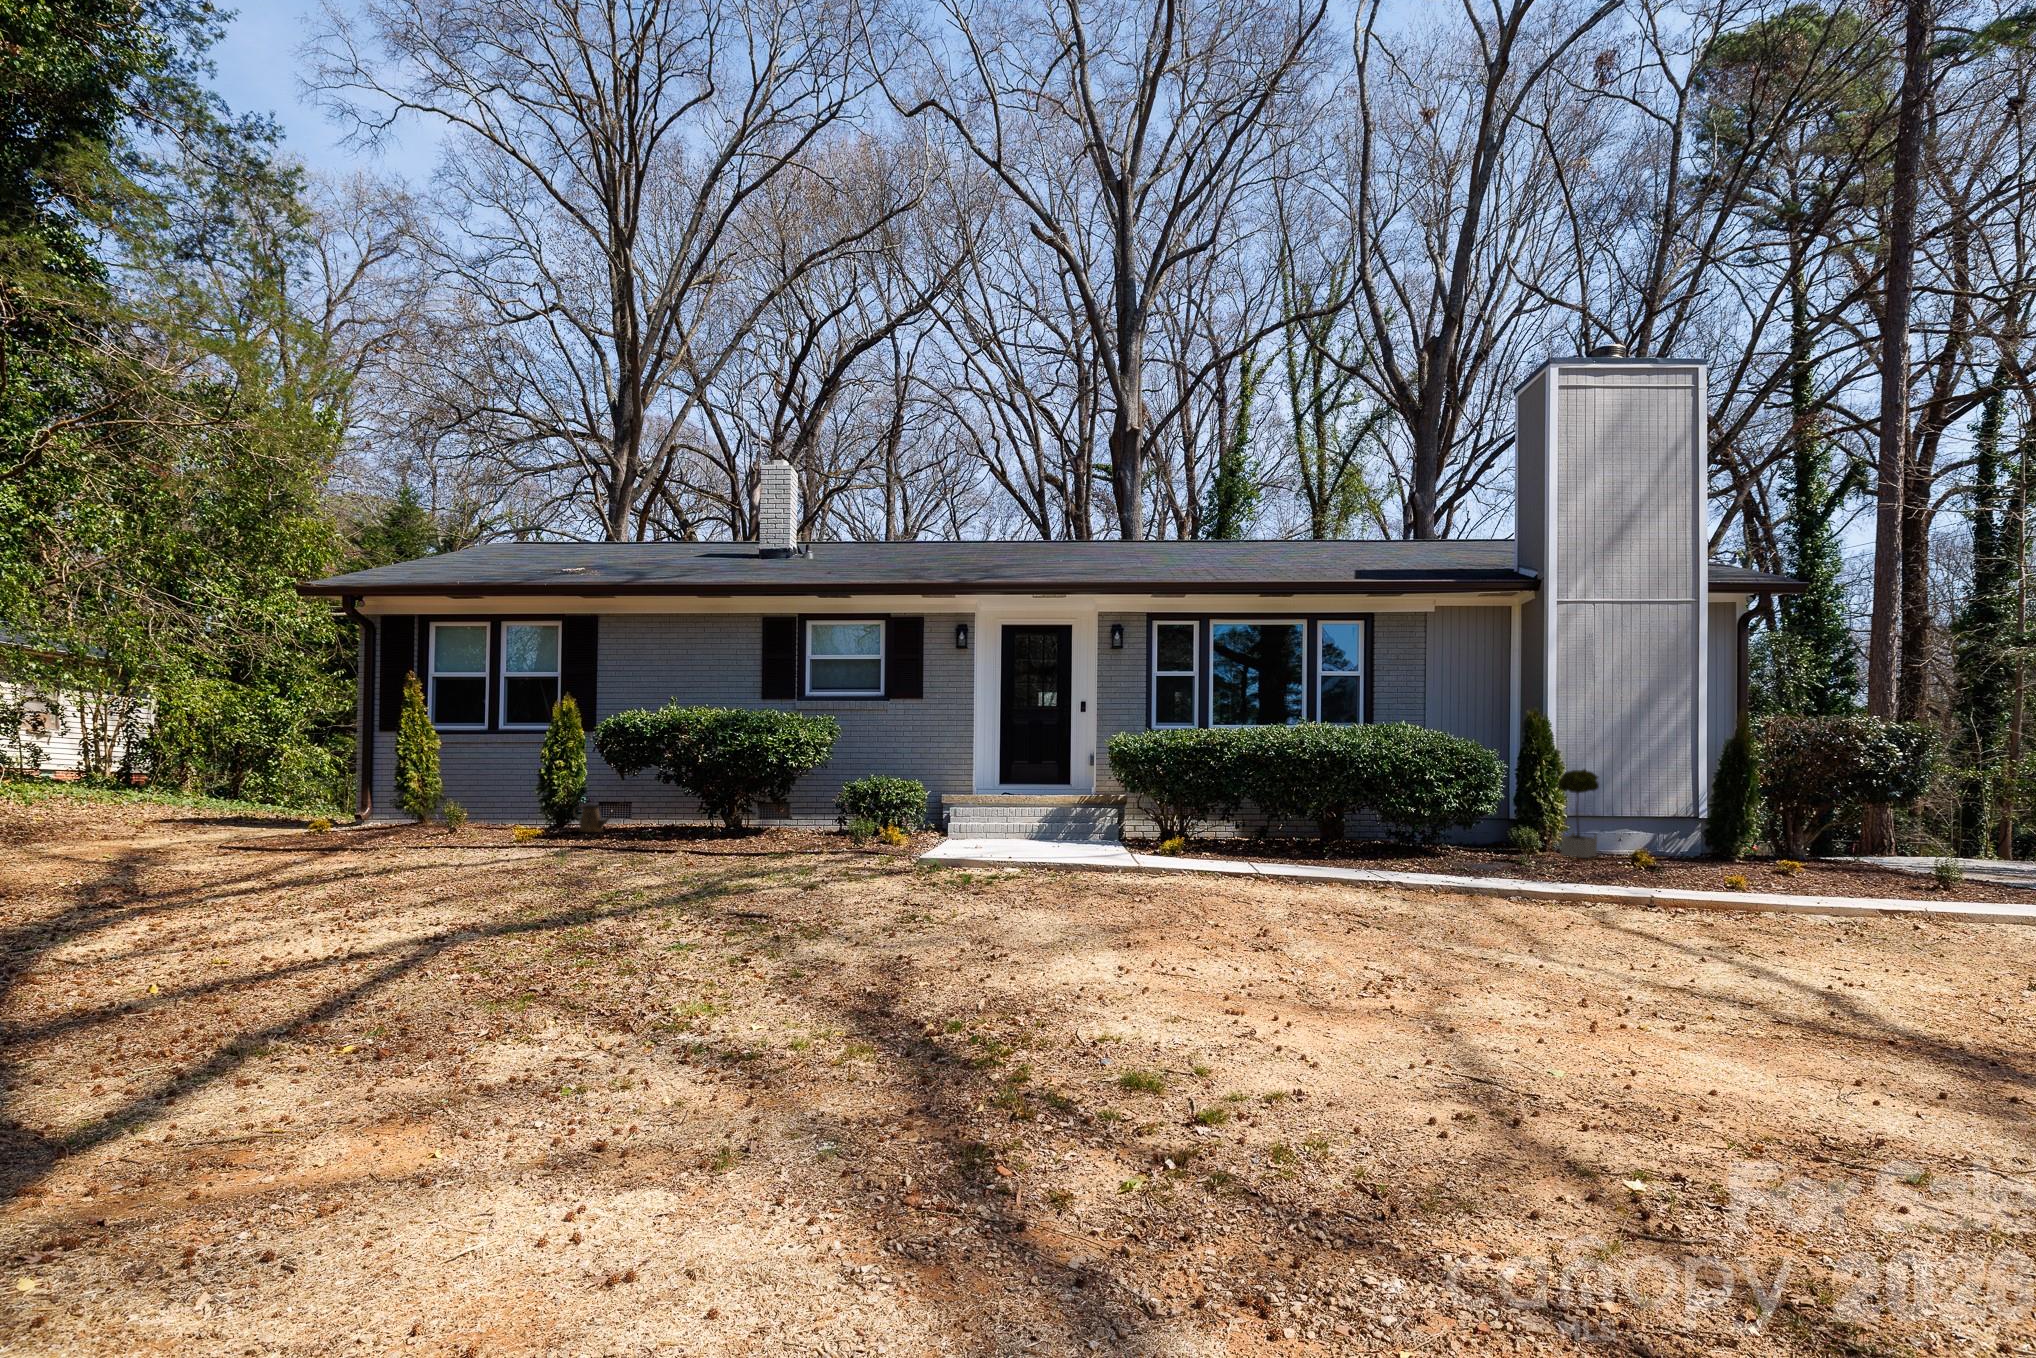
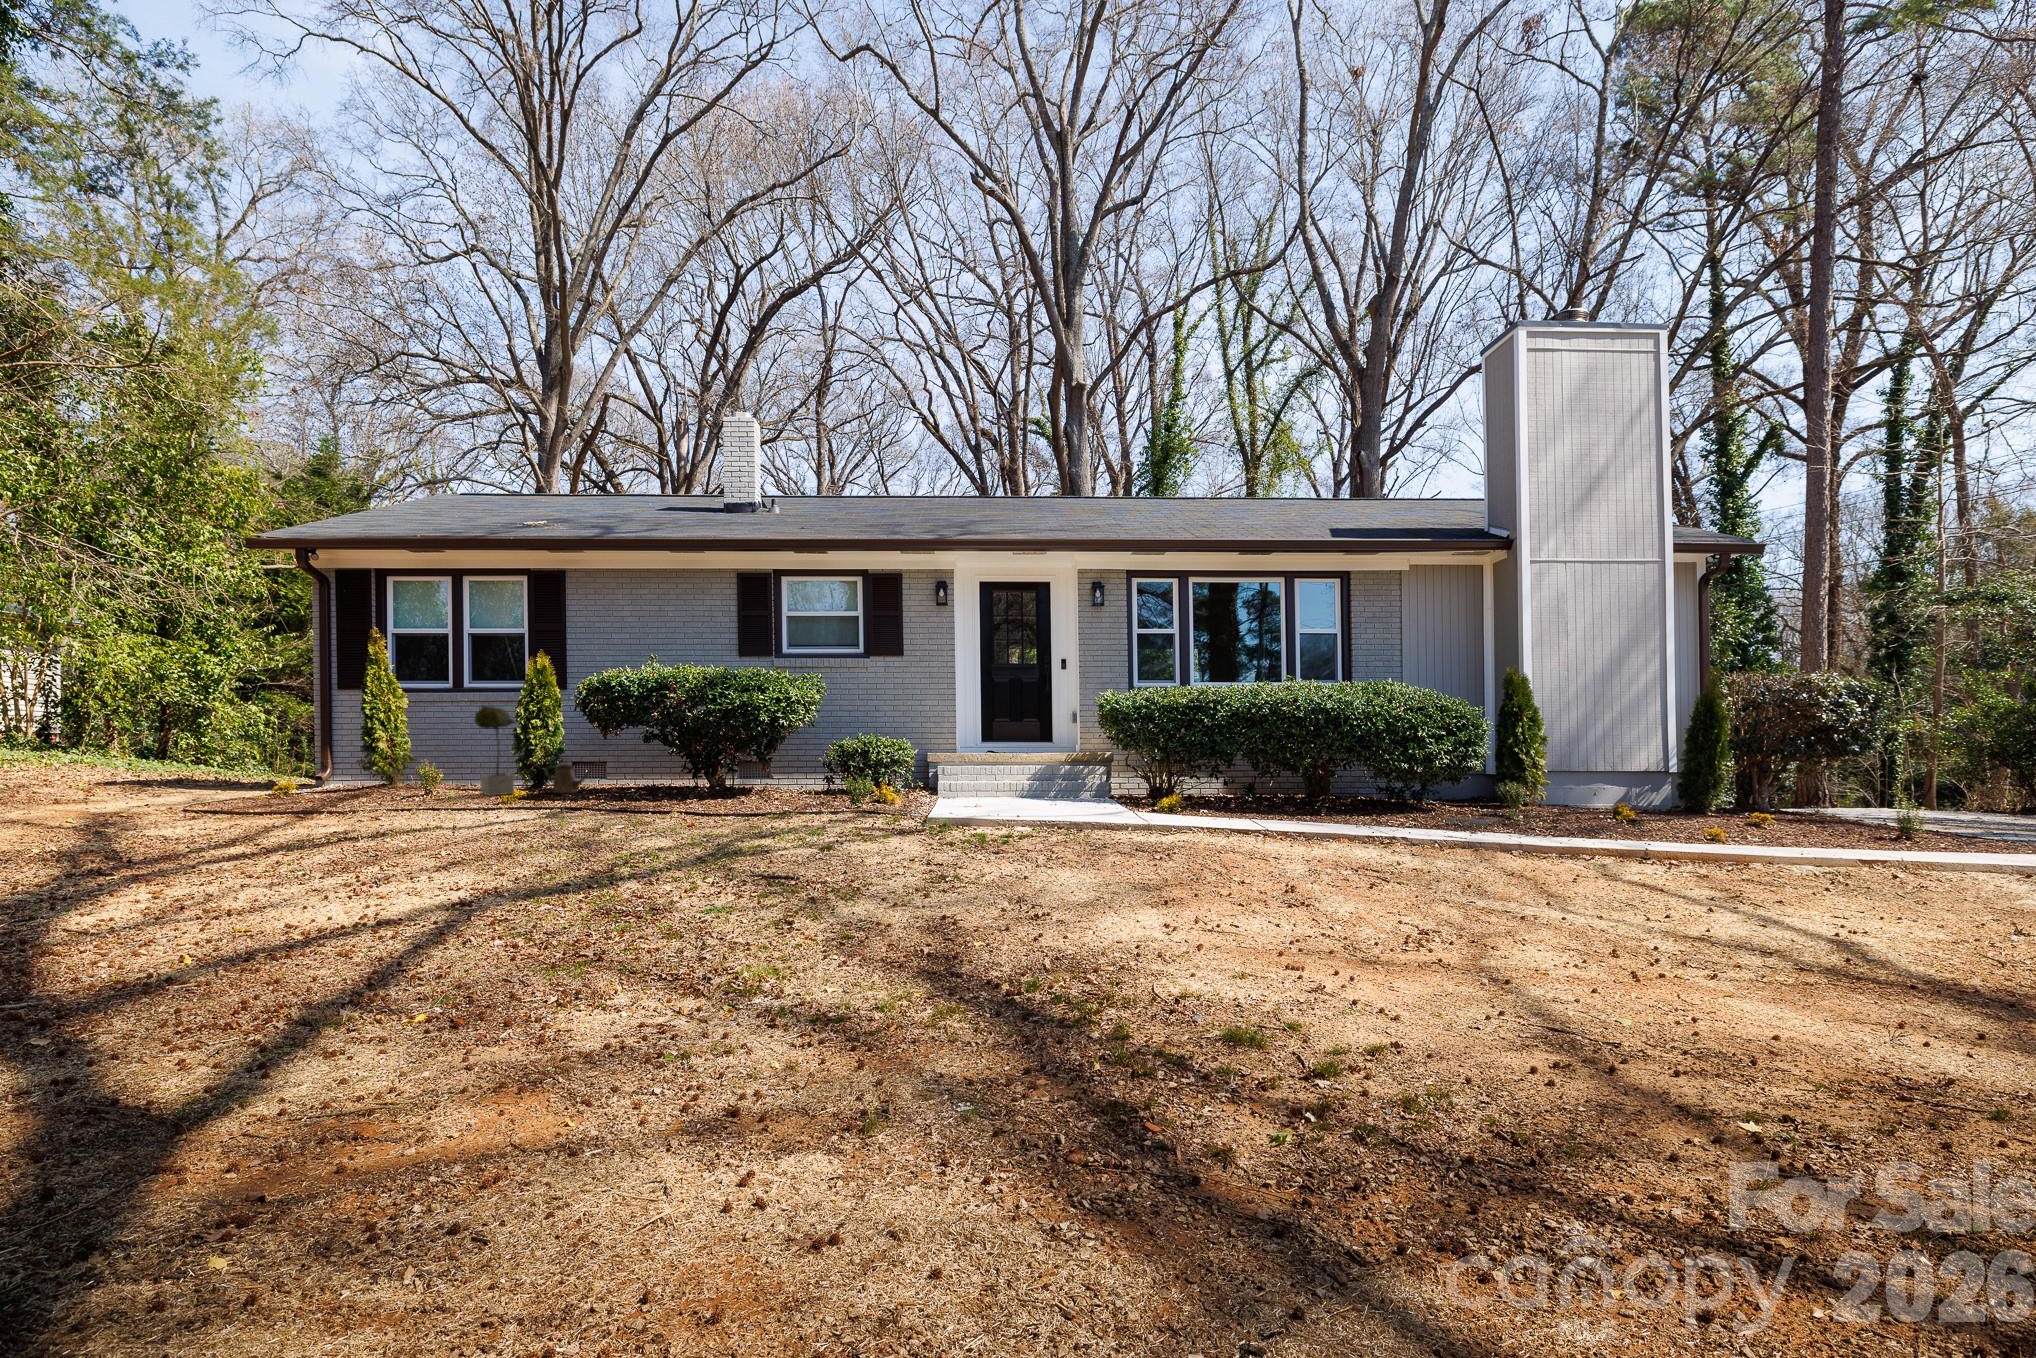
potted tree: present [1558,769,1599,858] -> present [475,705,514,796]

